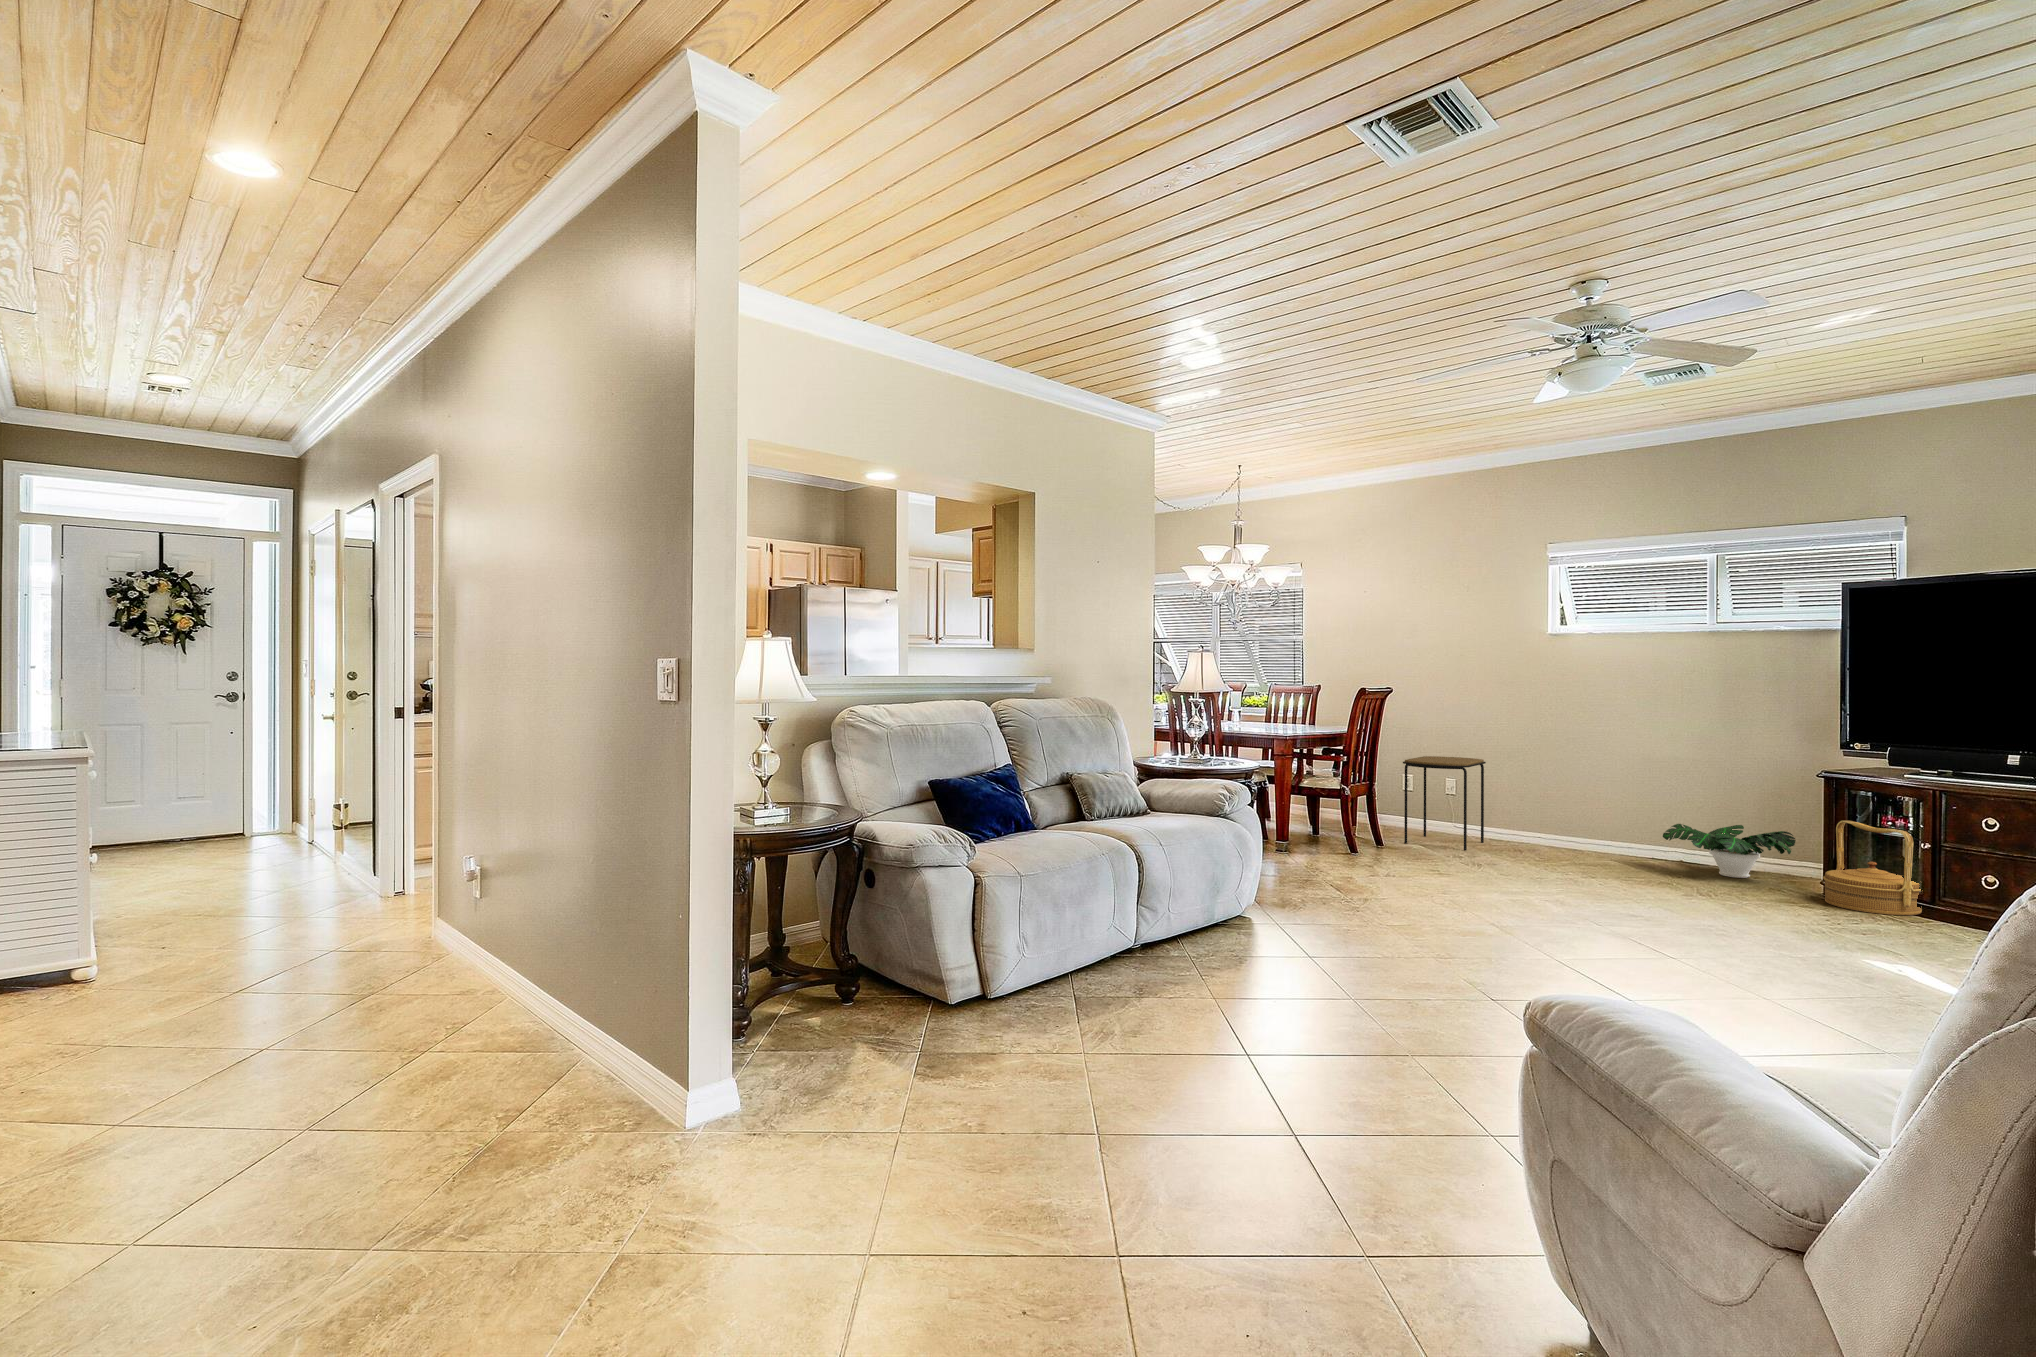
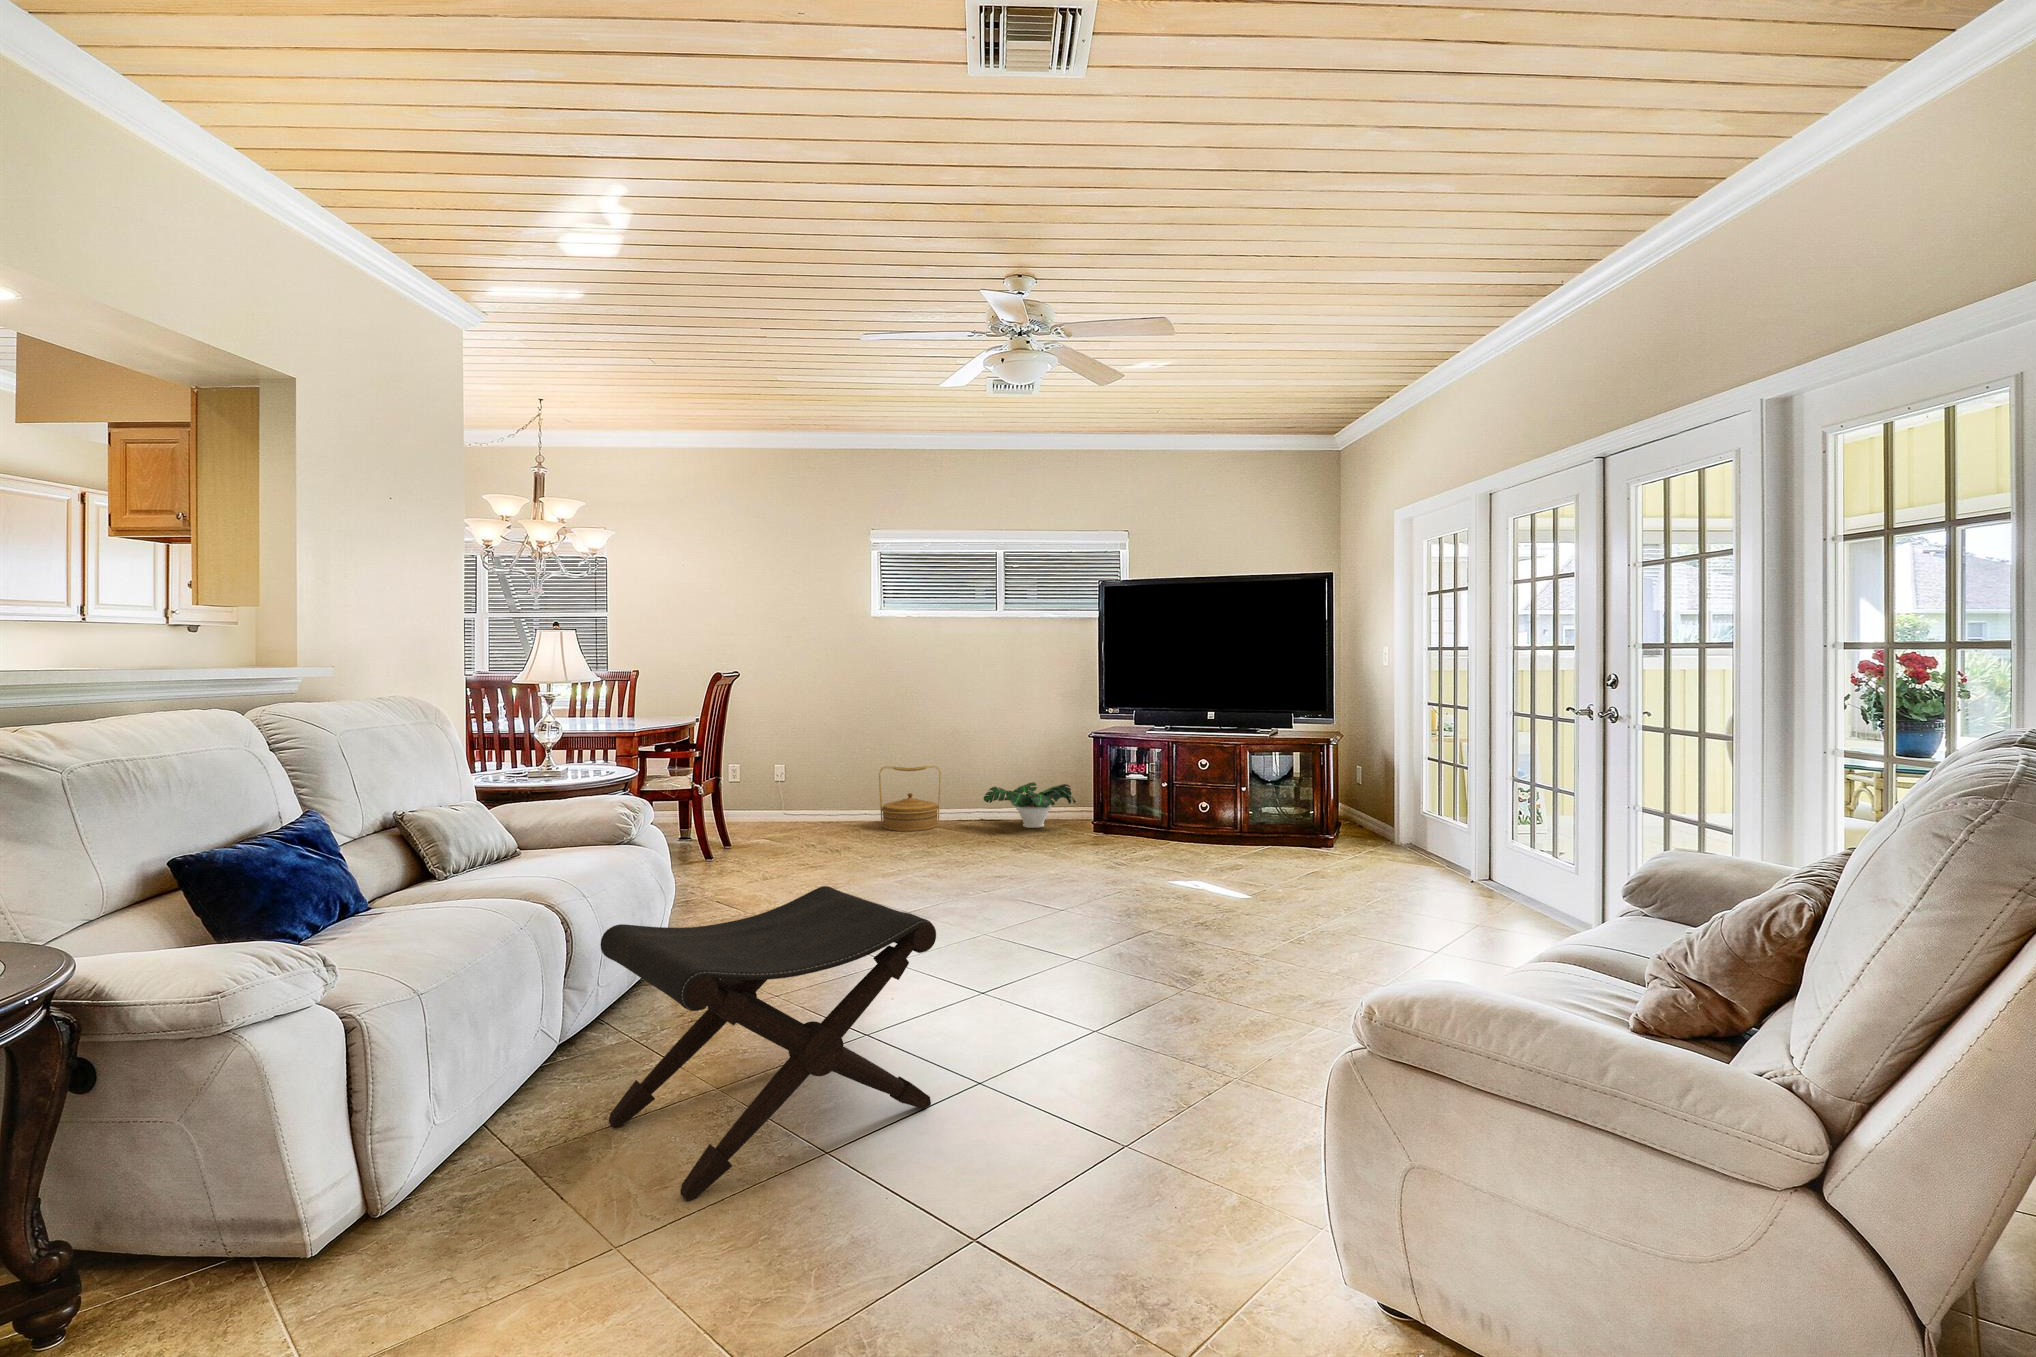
side table: present [1403,756,1486,850] -> none [754,741,829,837]
woven basket: present [1823,821,1923,915] -> present [879,766,941,831]
footstool: none [1130,857,1362,1051] -> present [600,886,936,1200]

